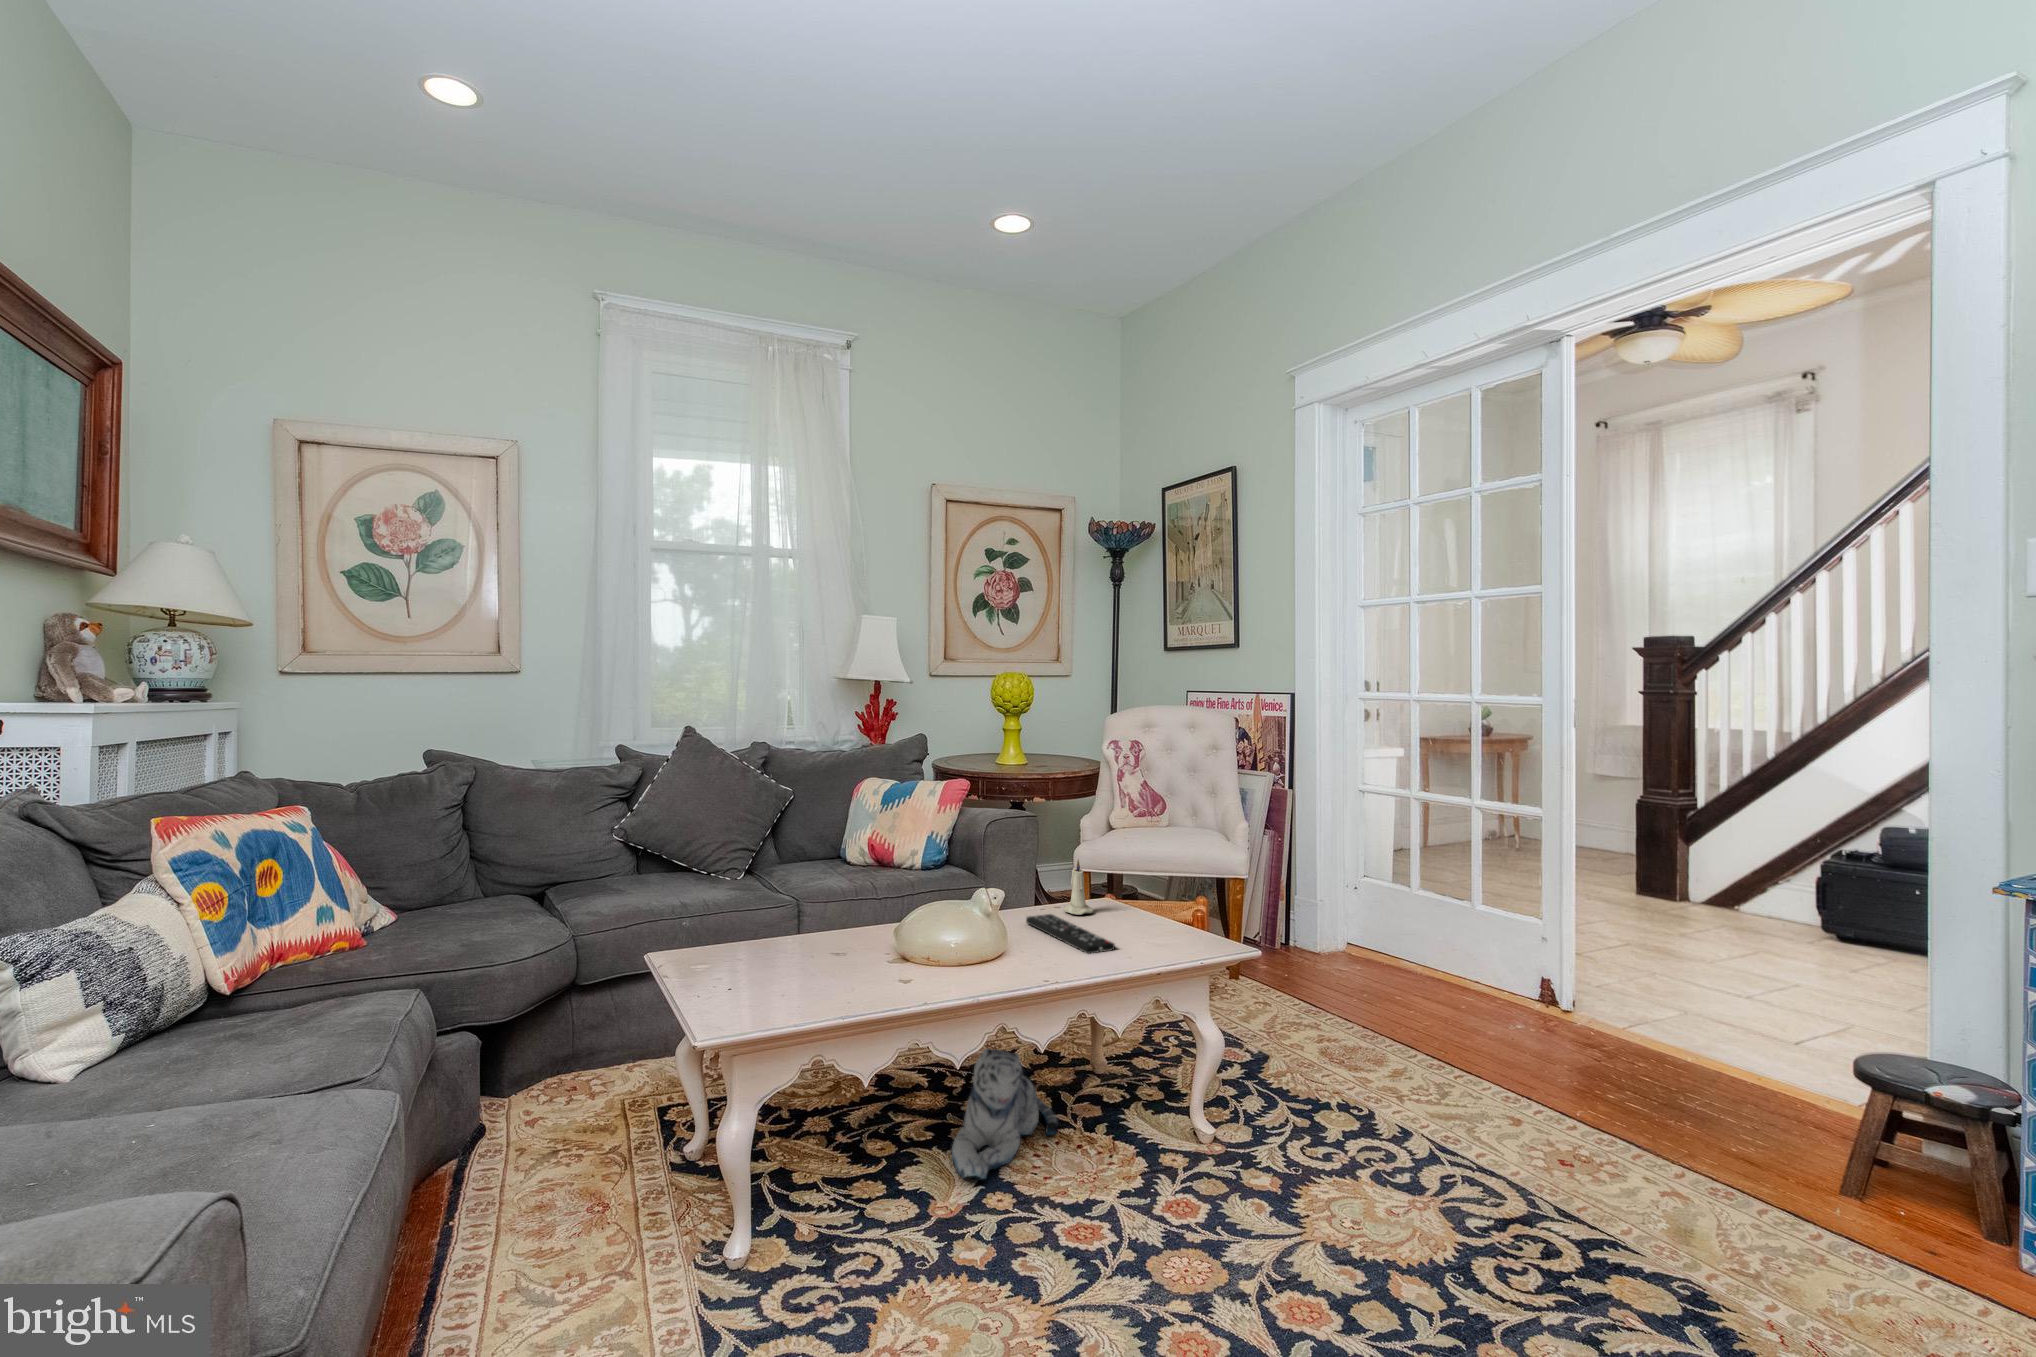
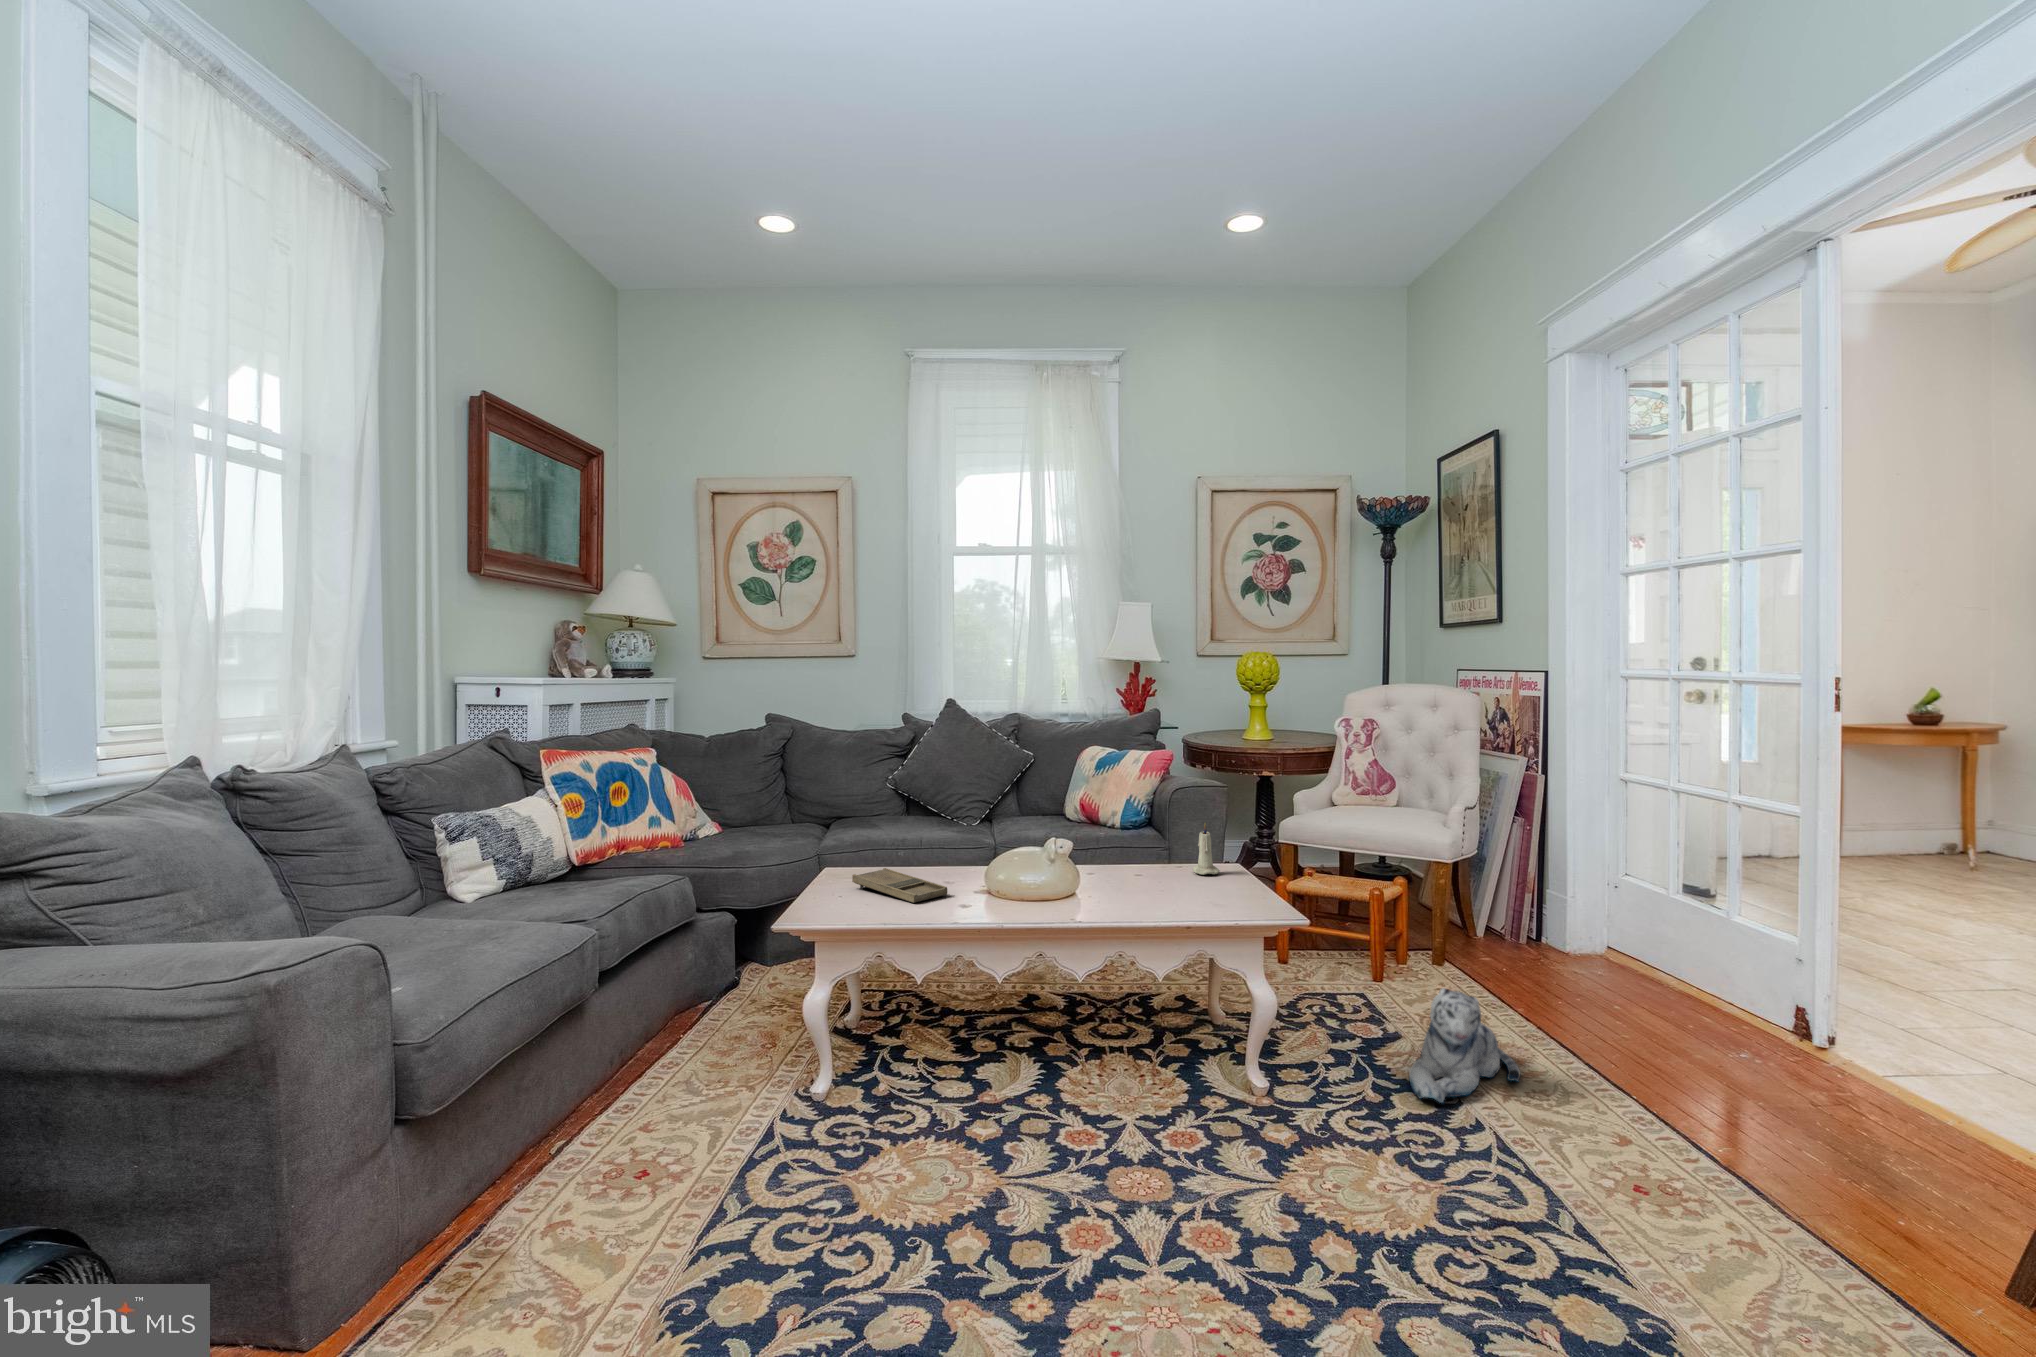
remote control: present [1026,914,1115,954] -> none [1143,870,1189,904]
tray: none [719,947,853,989] -> present [852,868,947,903]
plush toy: present [952,1048,1057,1179] -> present [1409,988,1521,1103]

